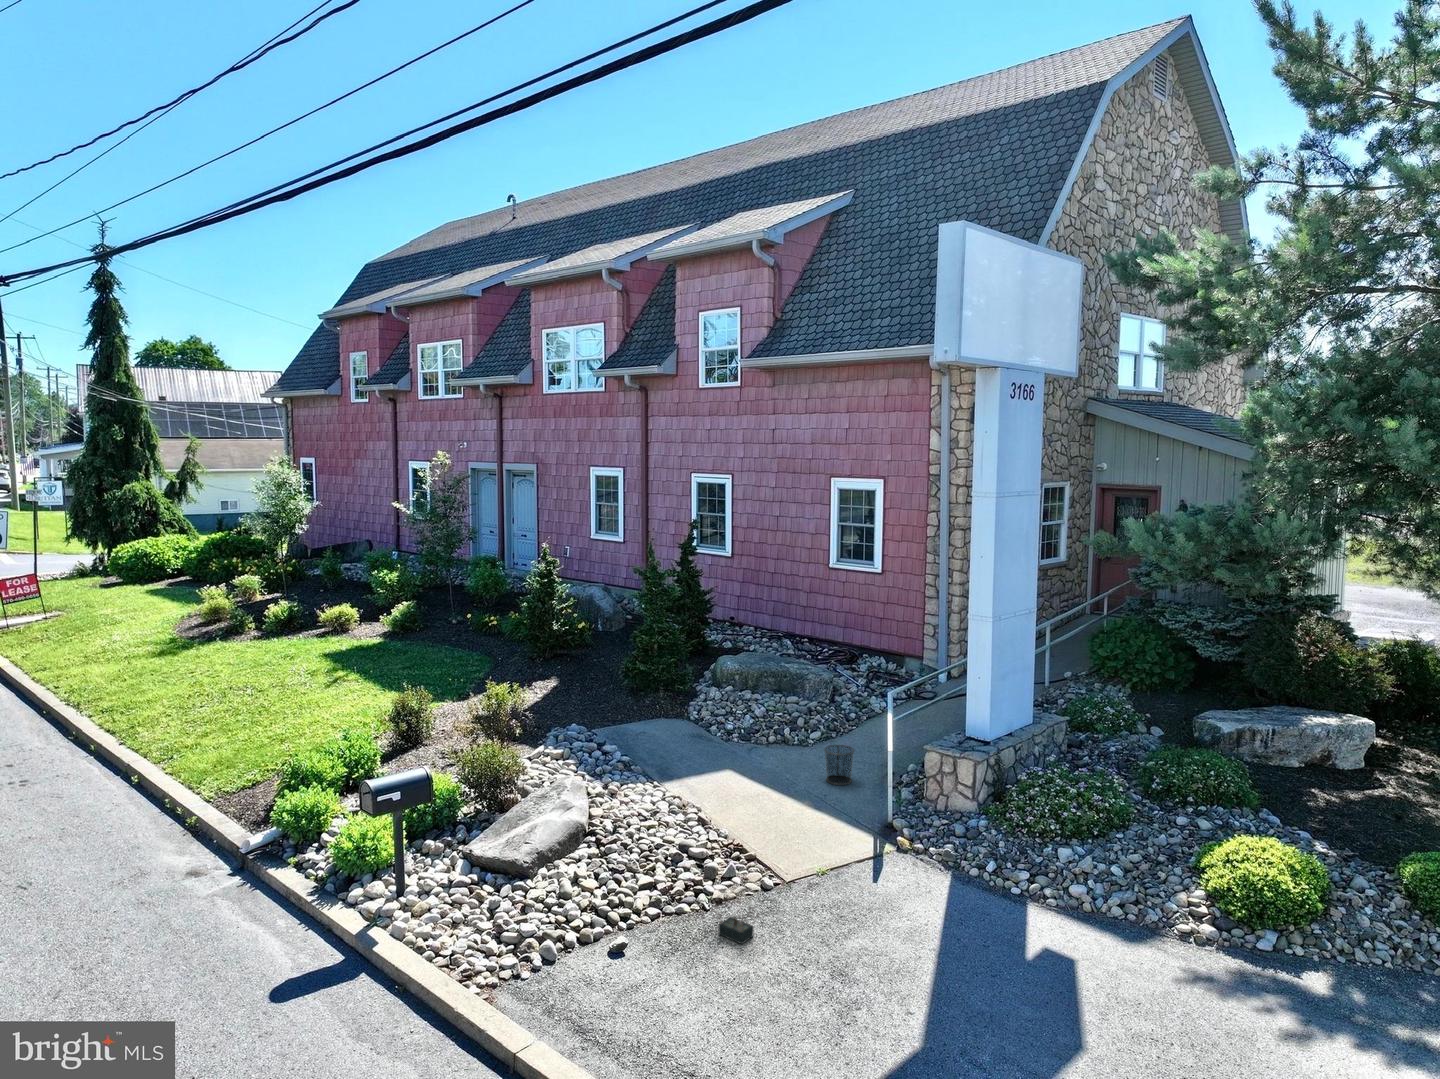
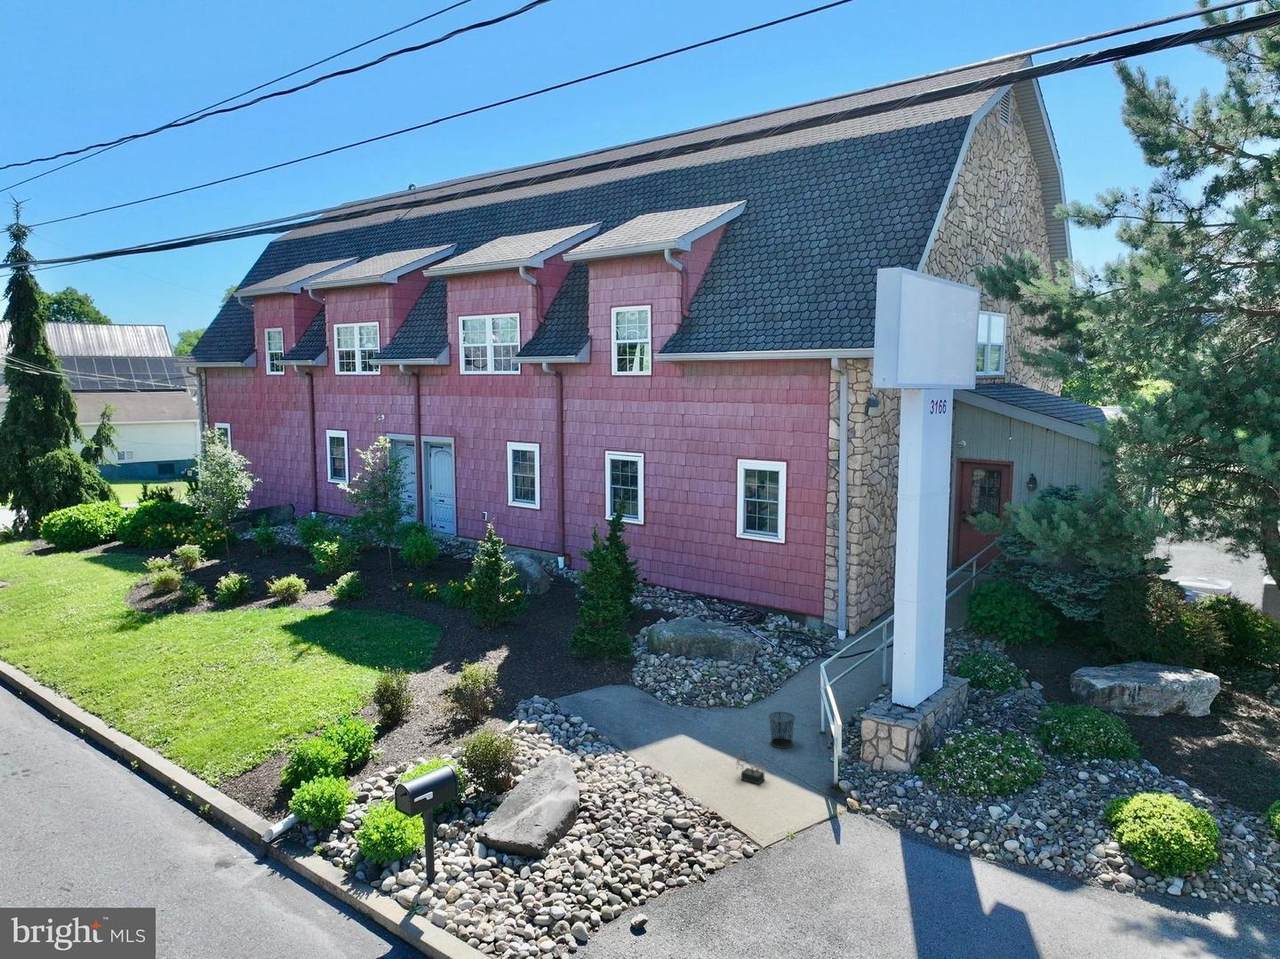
decorative plant: present [711,888,759,944] -> present [737,750,764,784]

